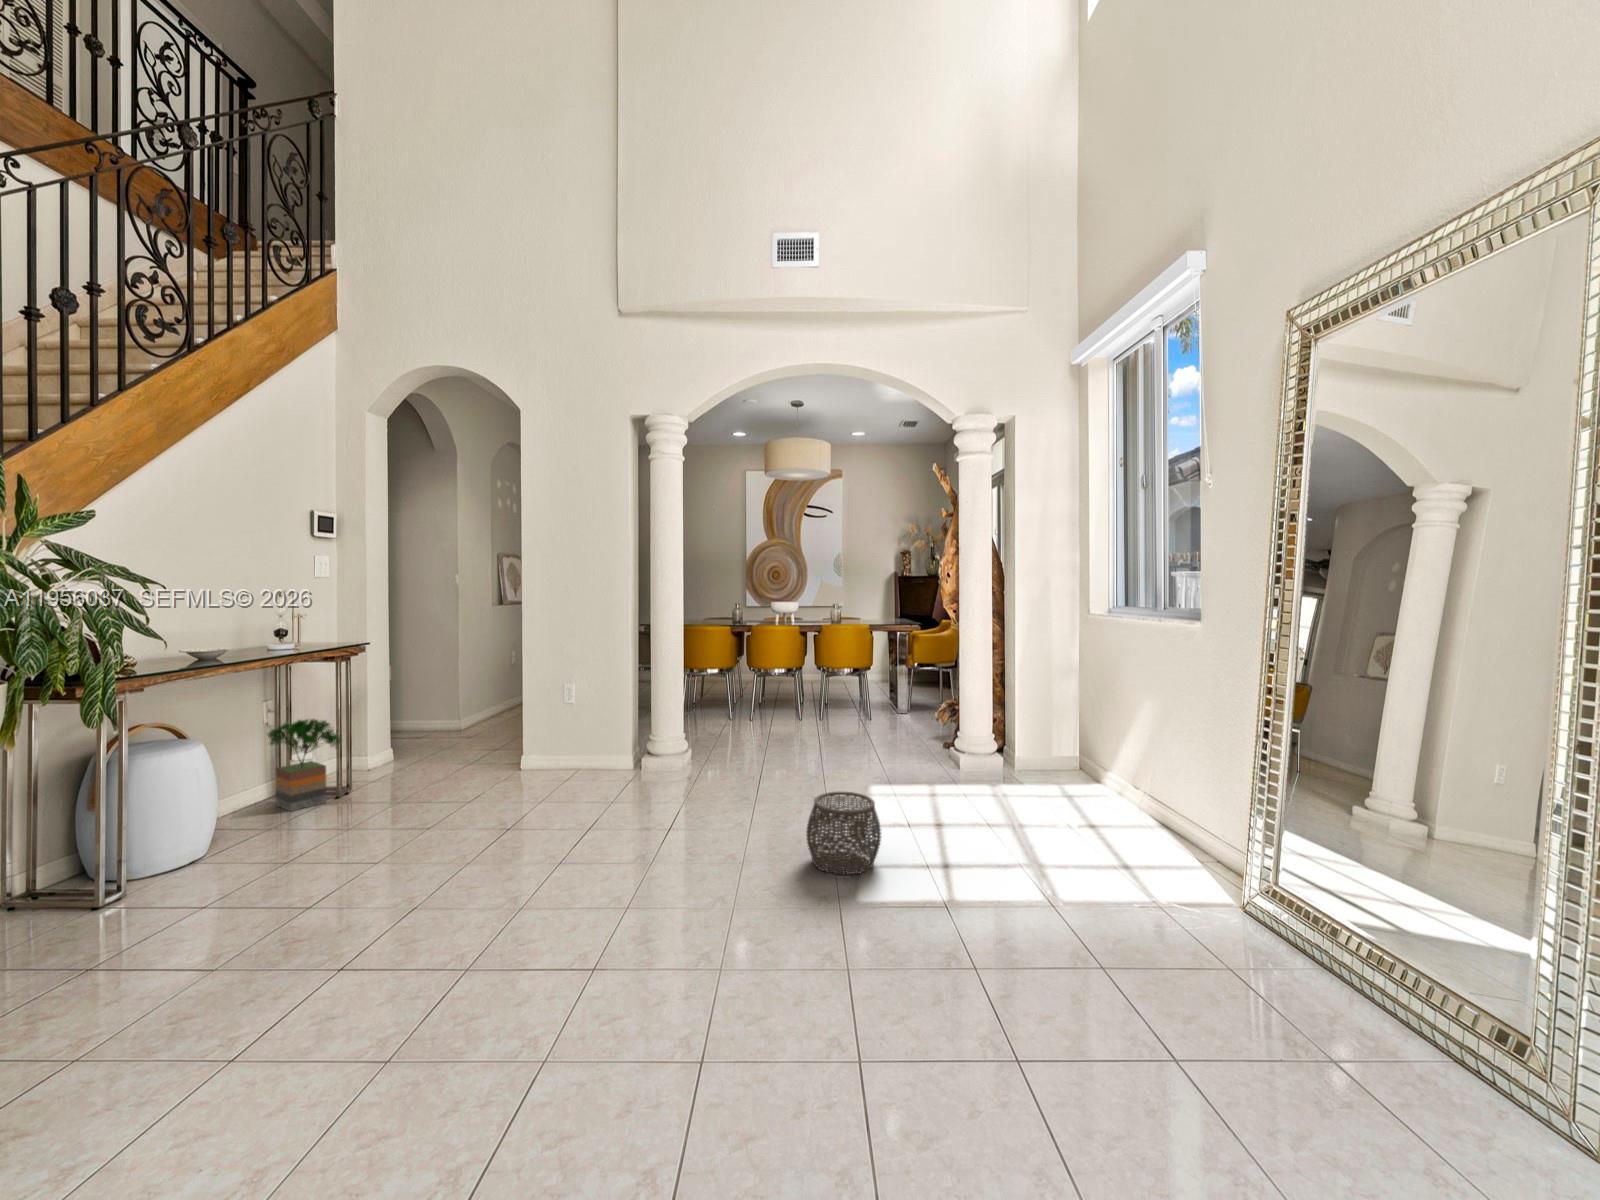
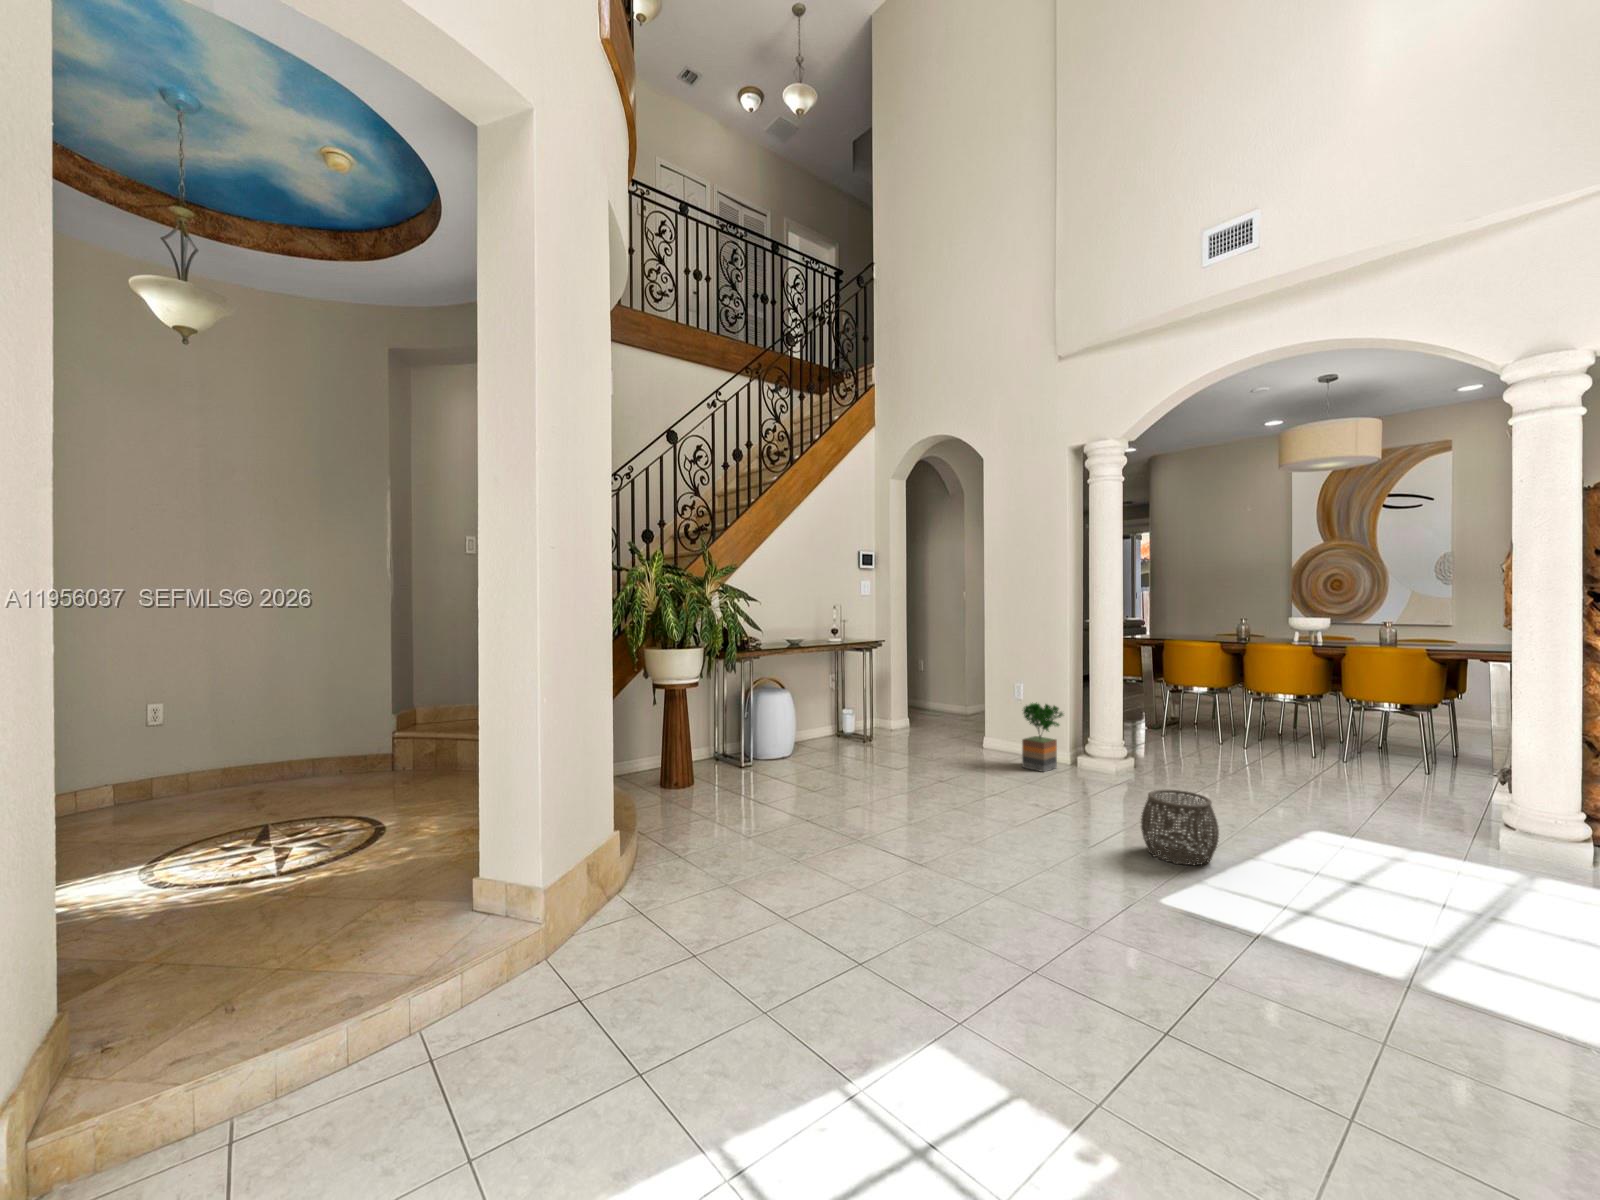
potted tree: present [268,719,341,811] -> present [1022,702,1063,772]

